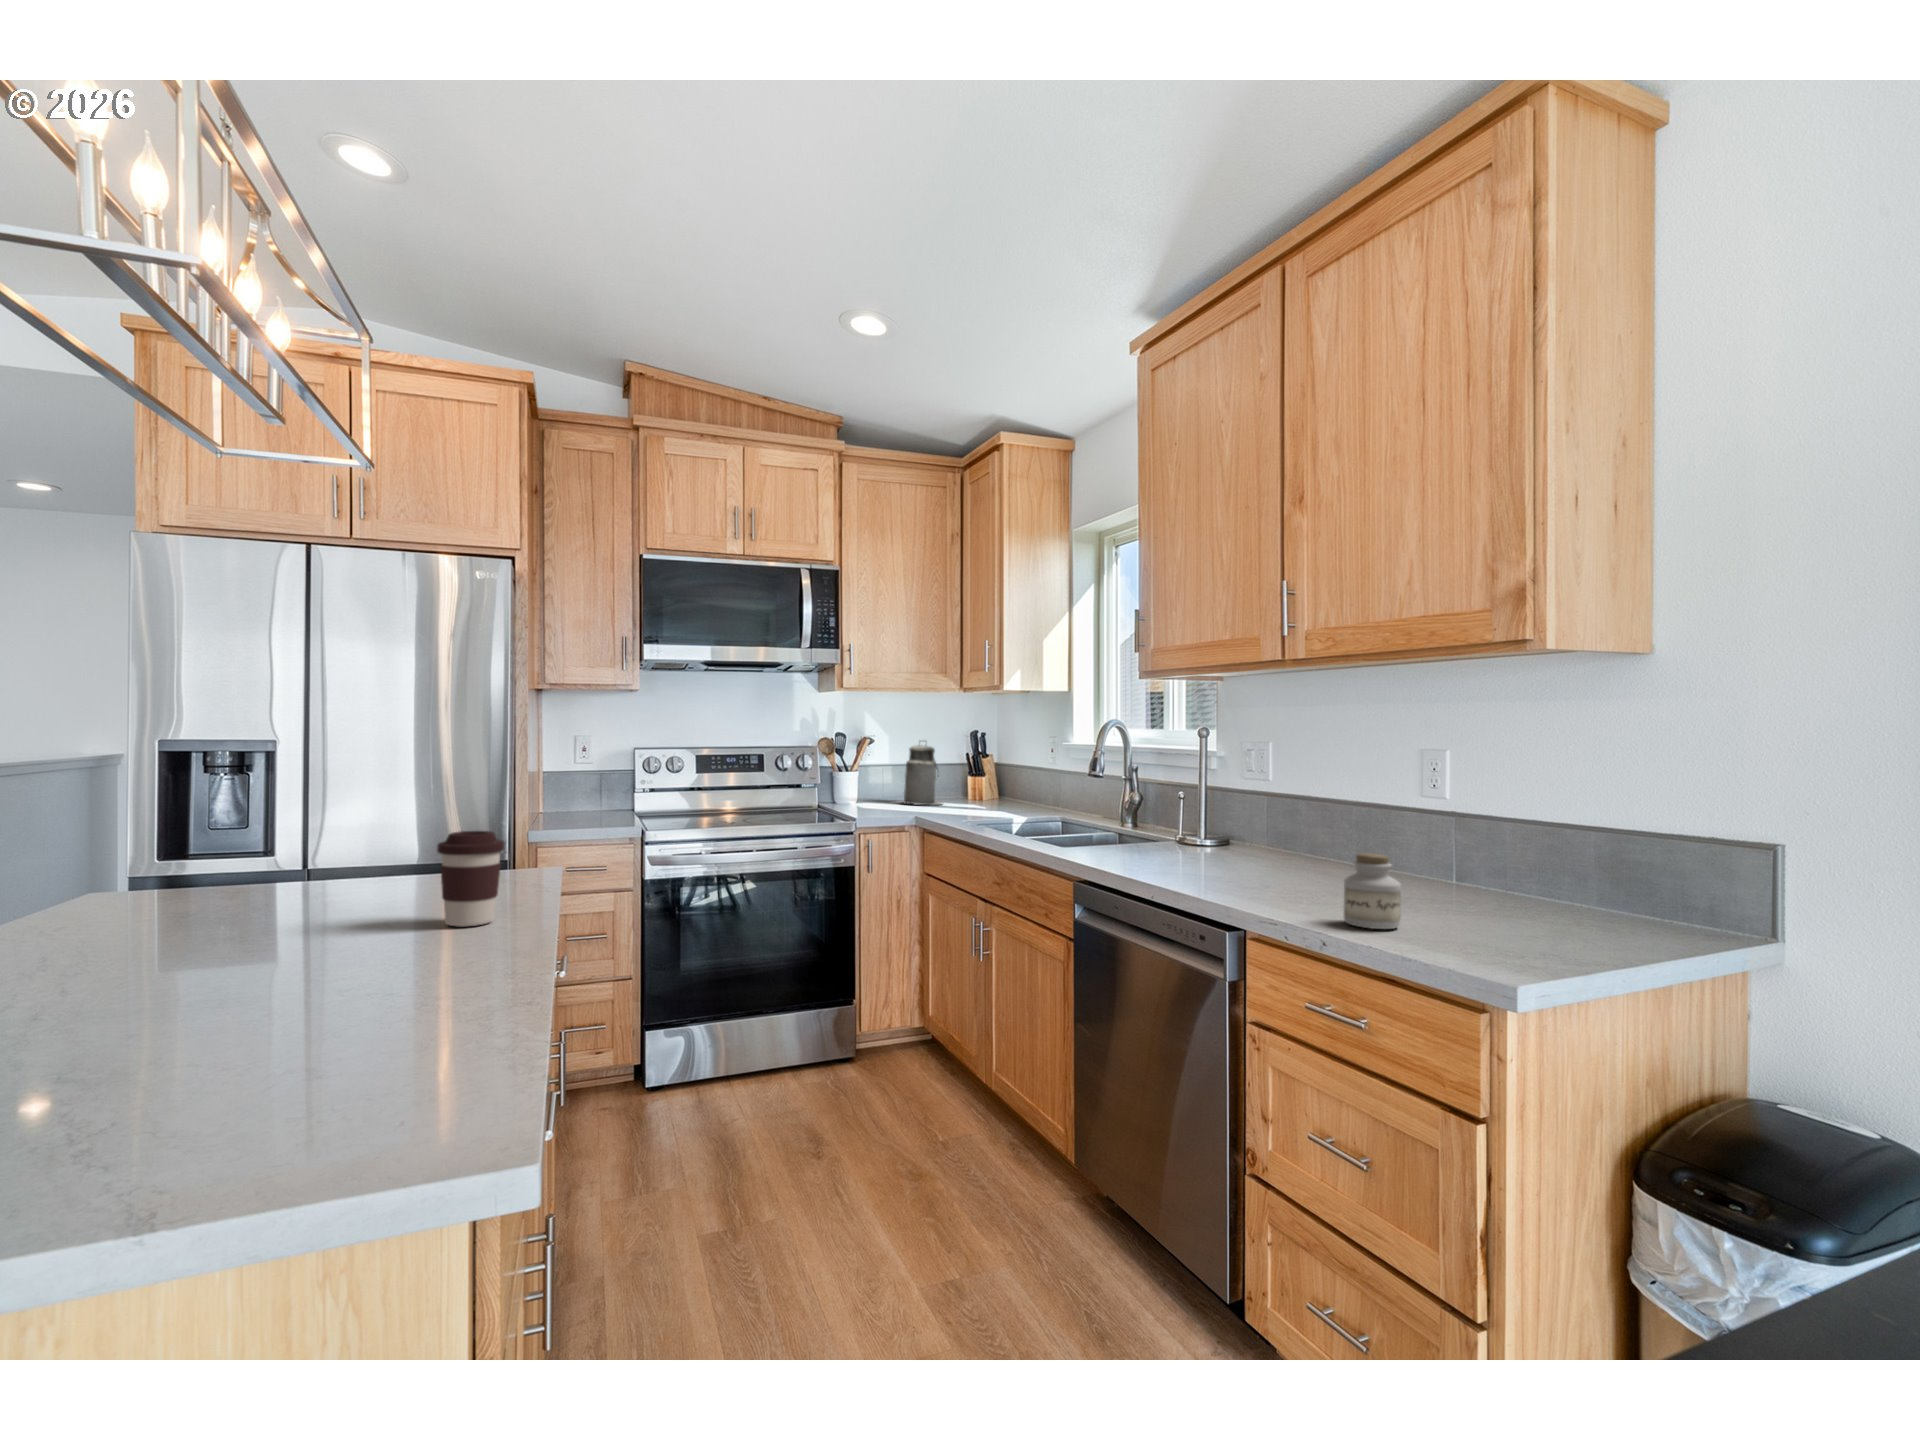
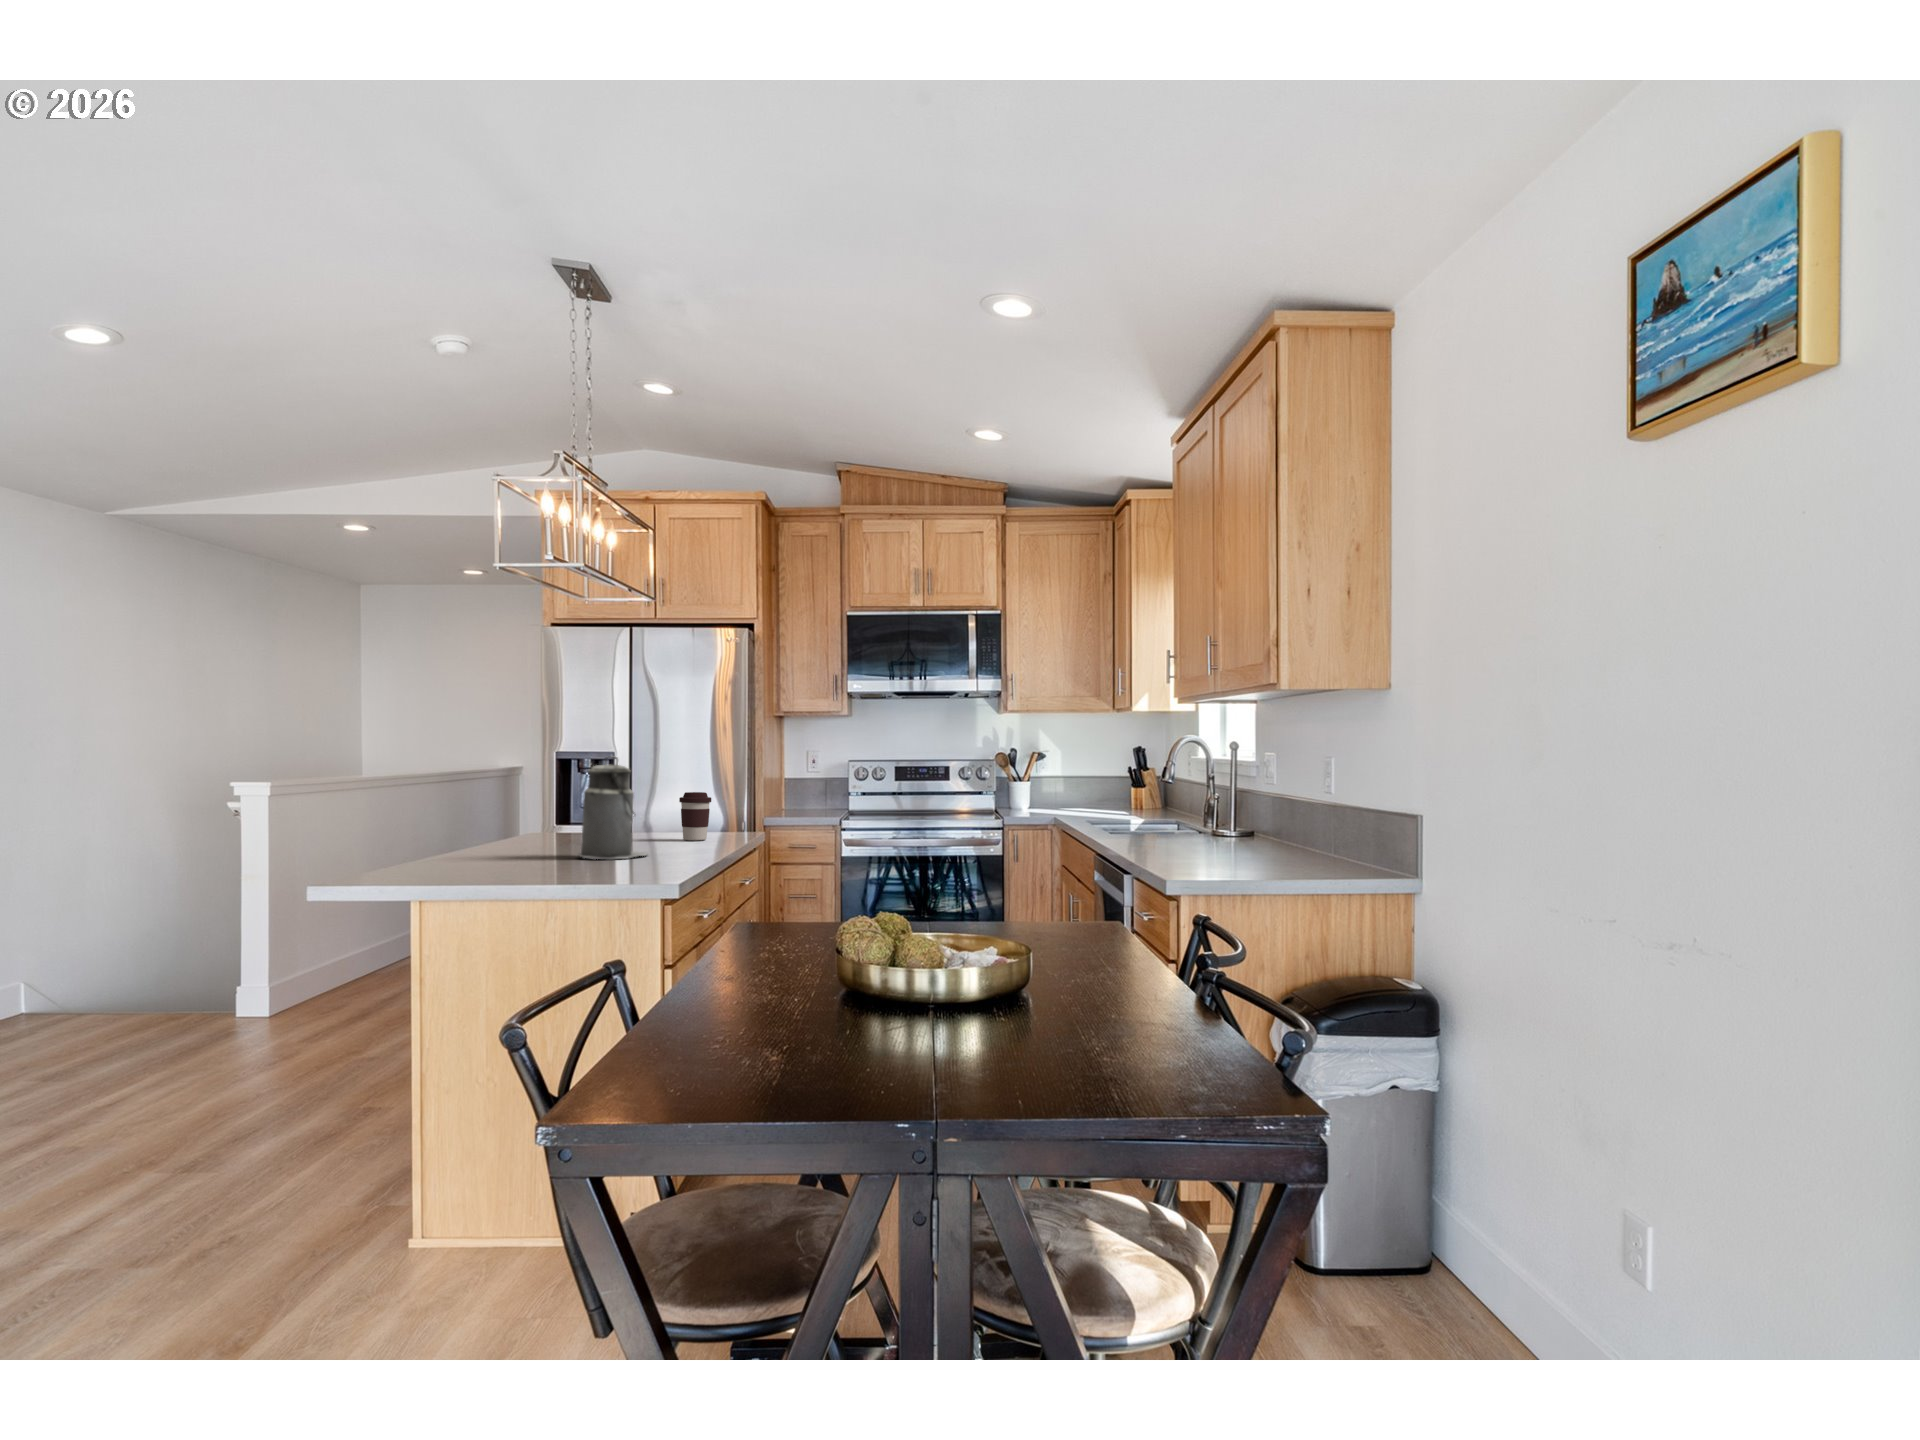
canister: present [903,745,942,805] -> present [576,756,647,859]
jar: present [1344,853,1401,929] -> none [1160,807,1193,852]

